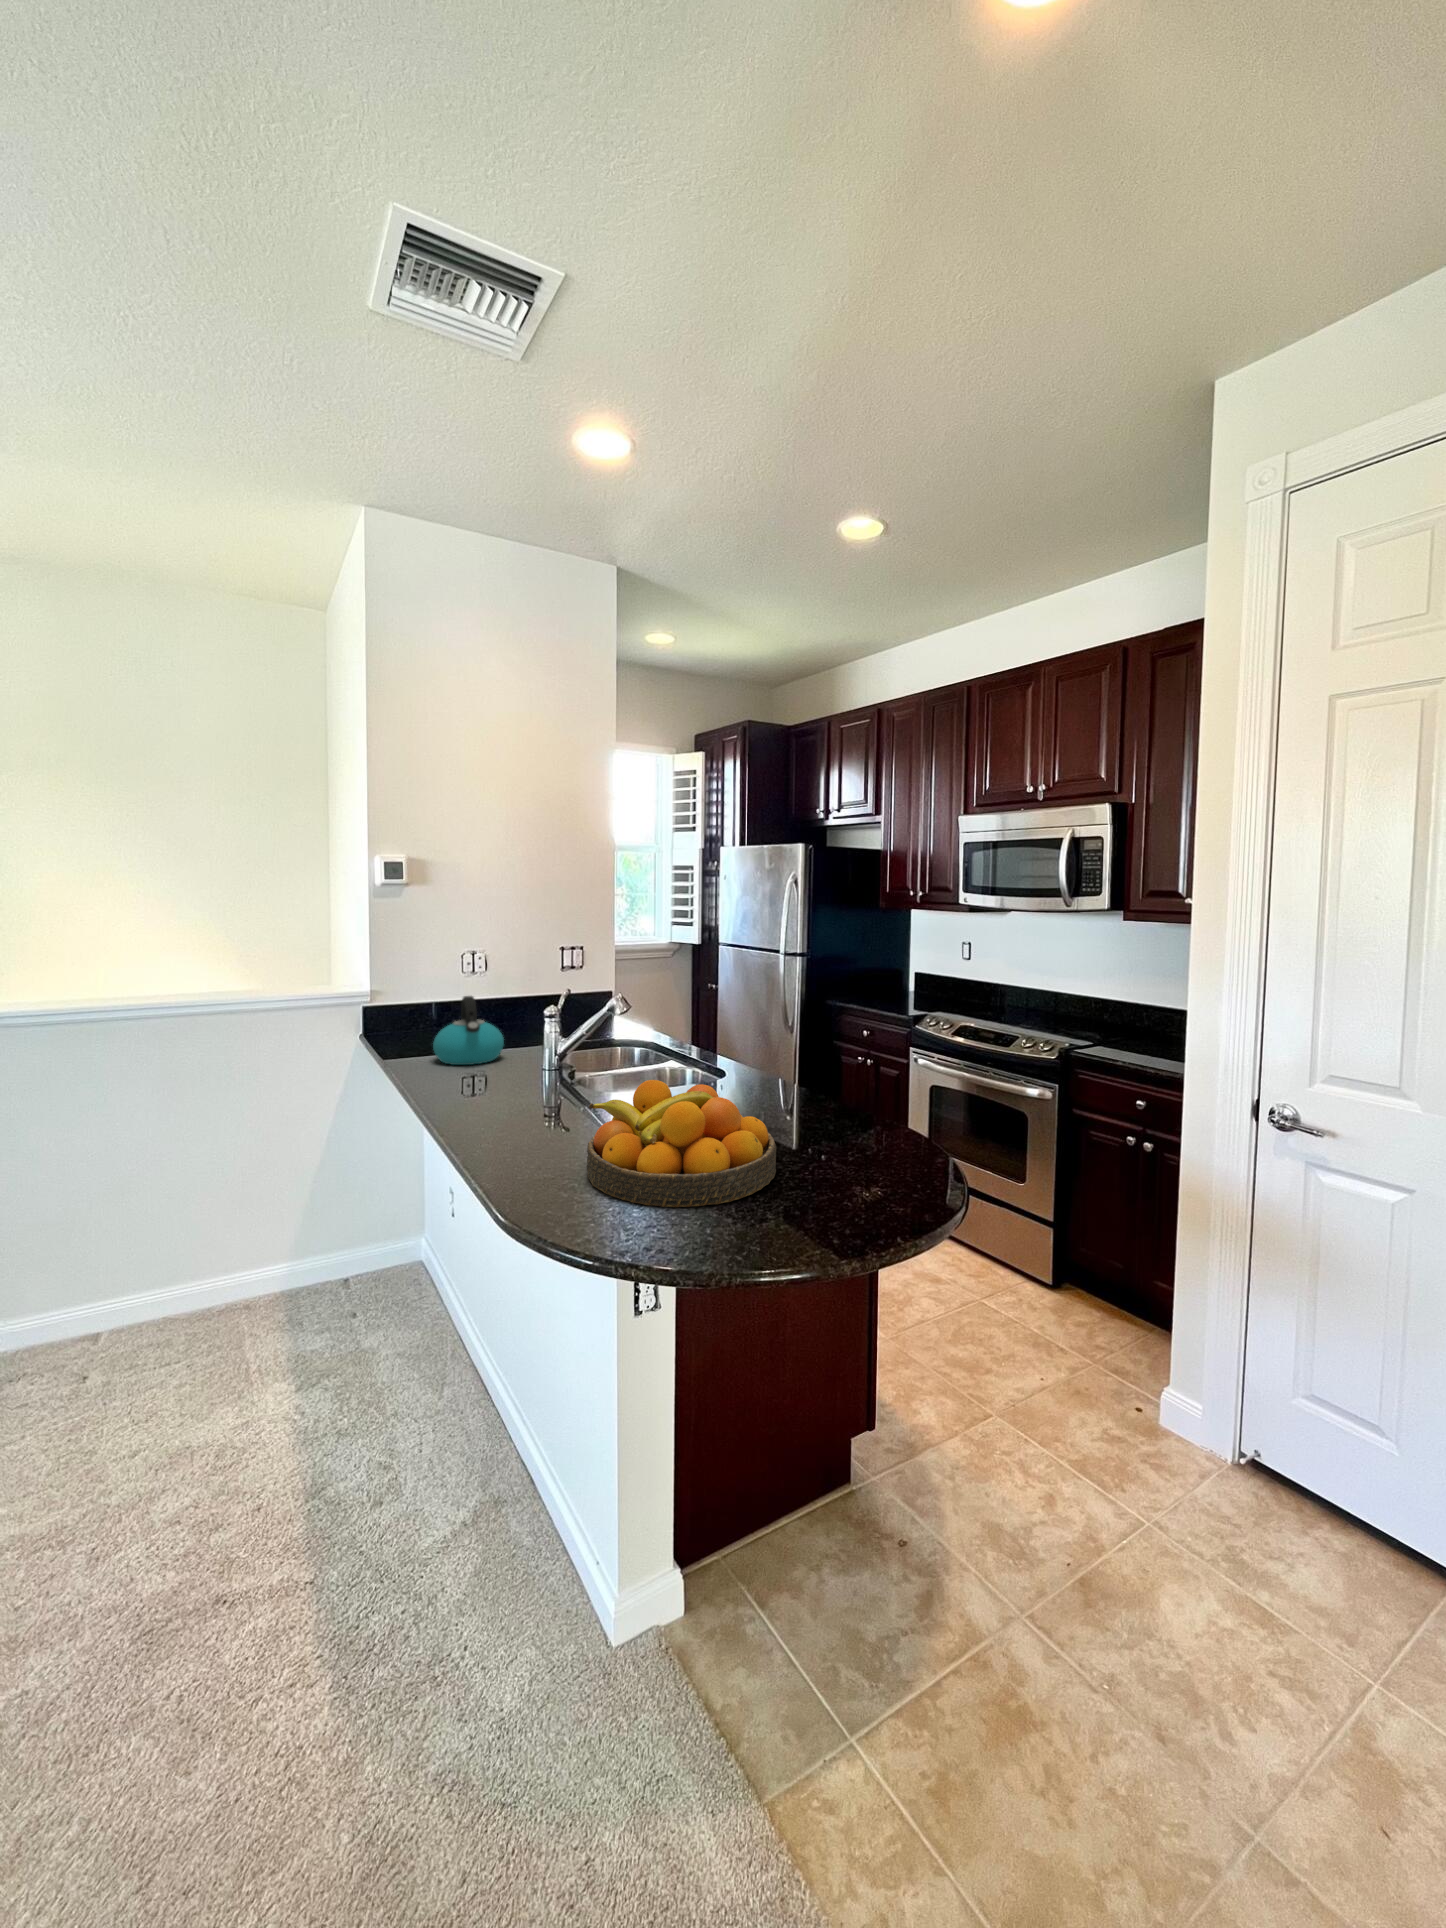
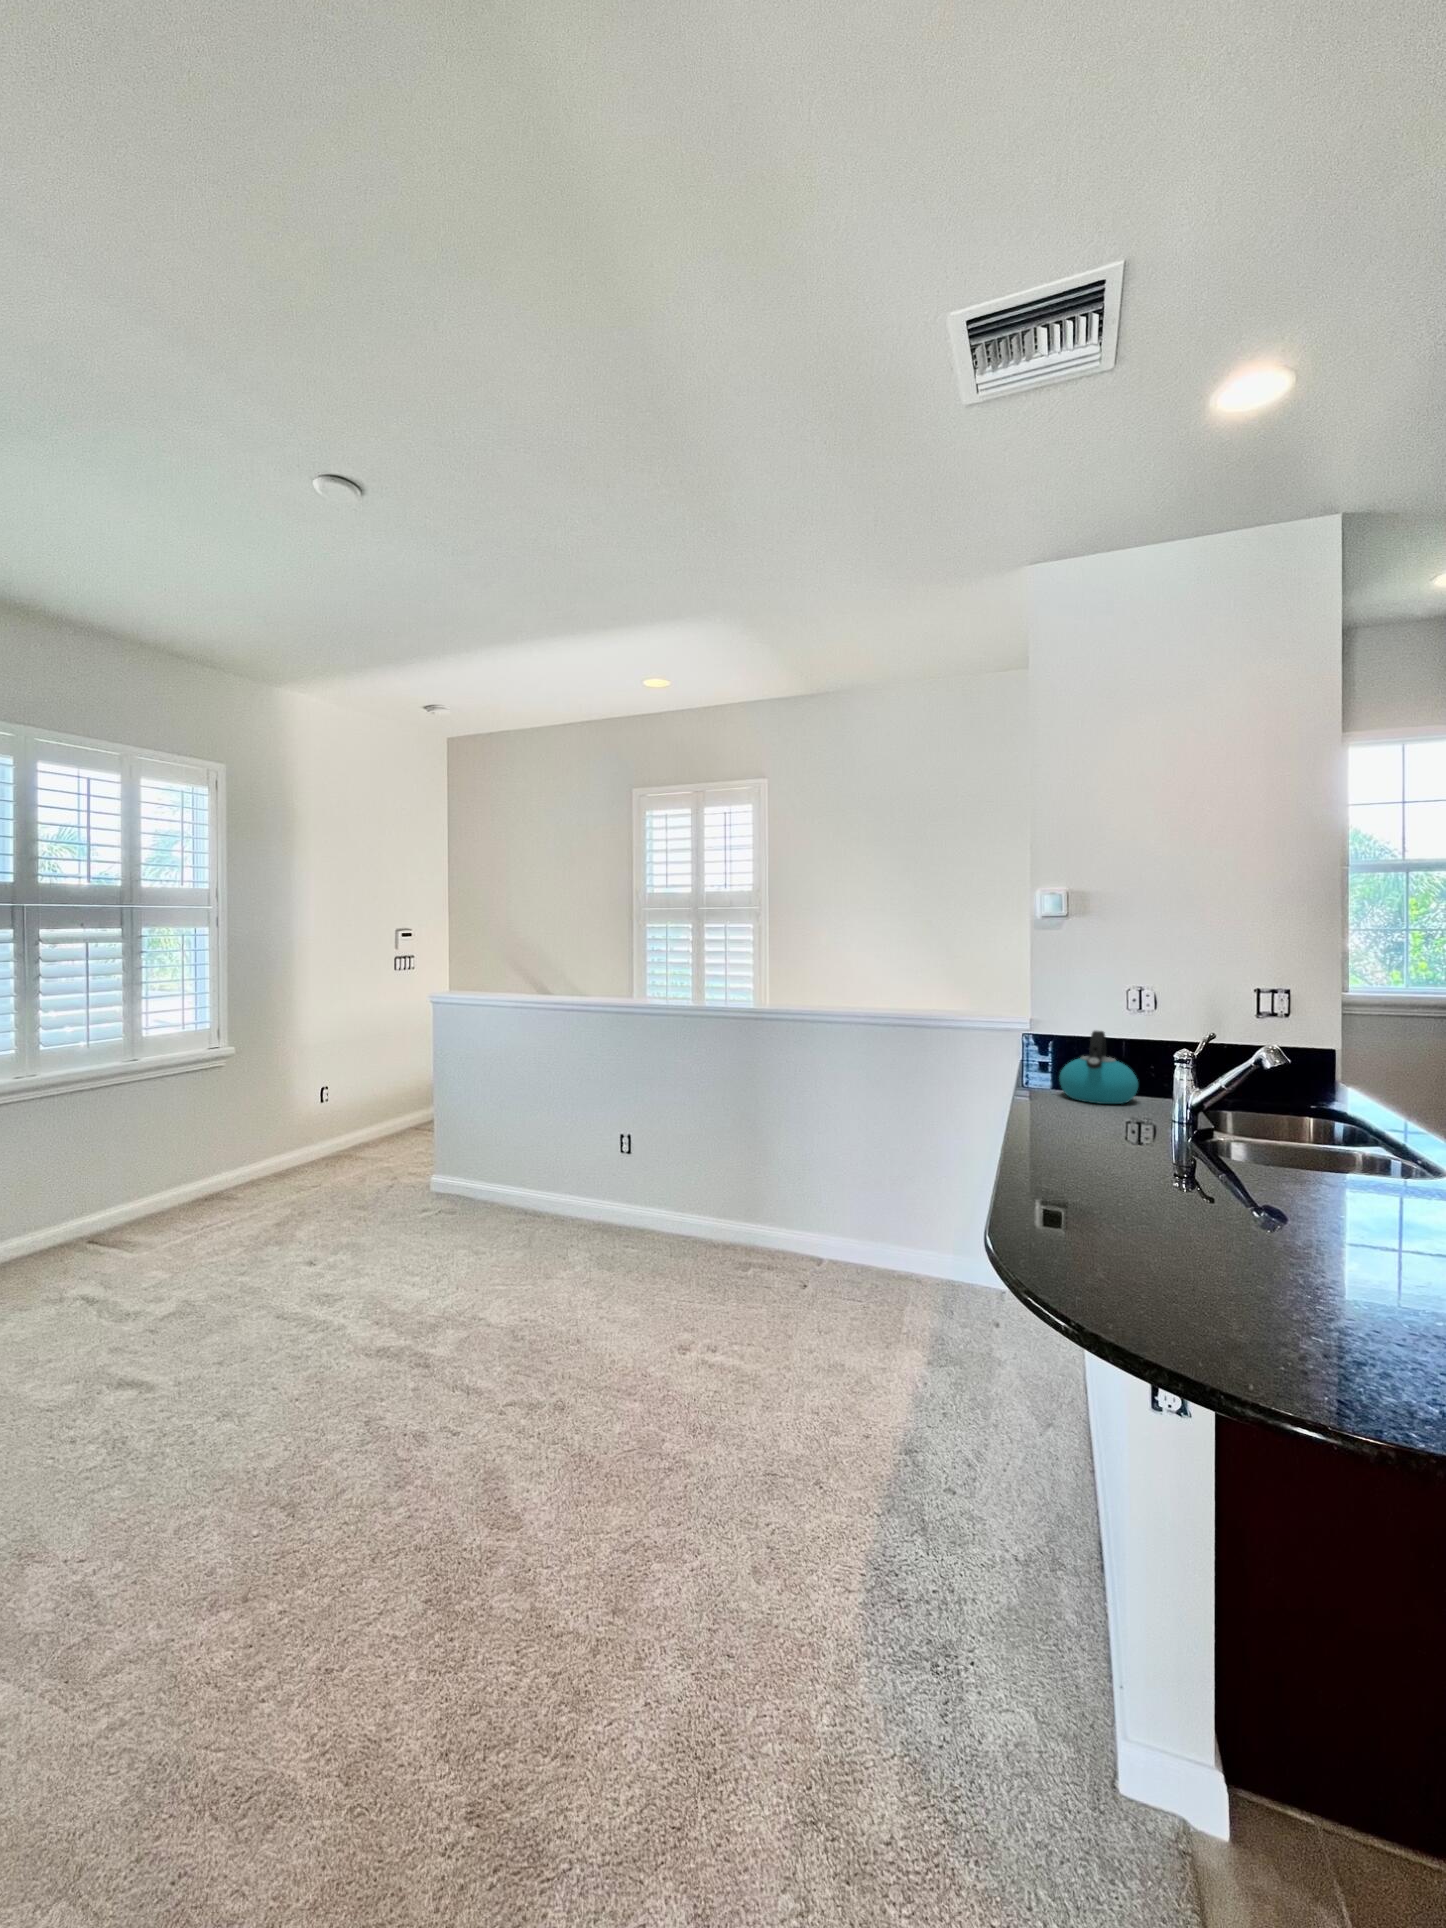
fruit bowl: present [587,1080,776,1207] -> none [1077,1133,1358,1307]

